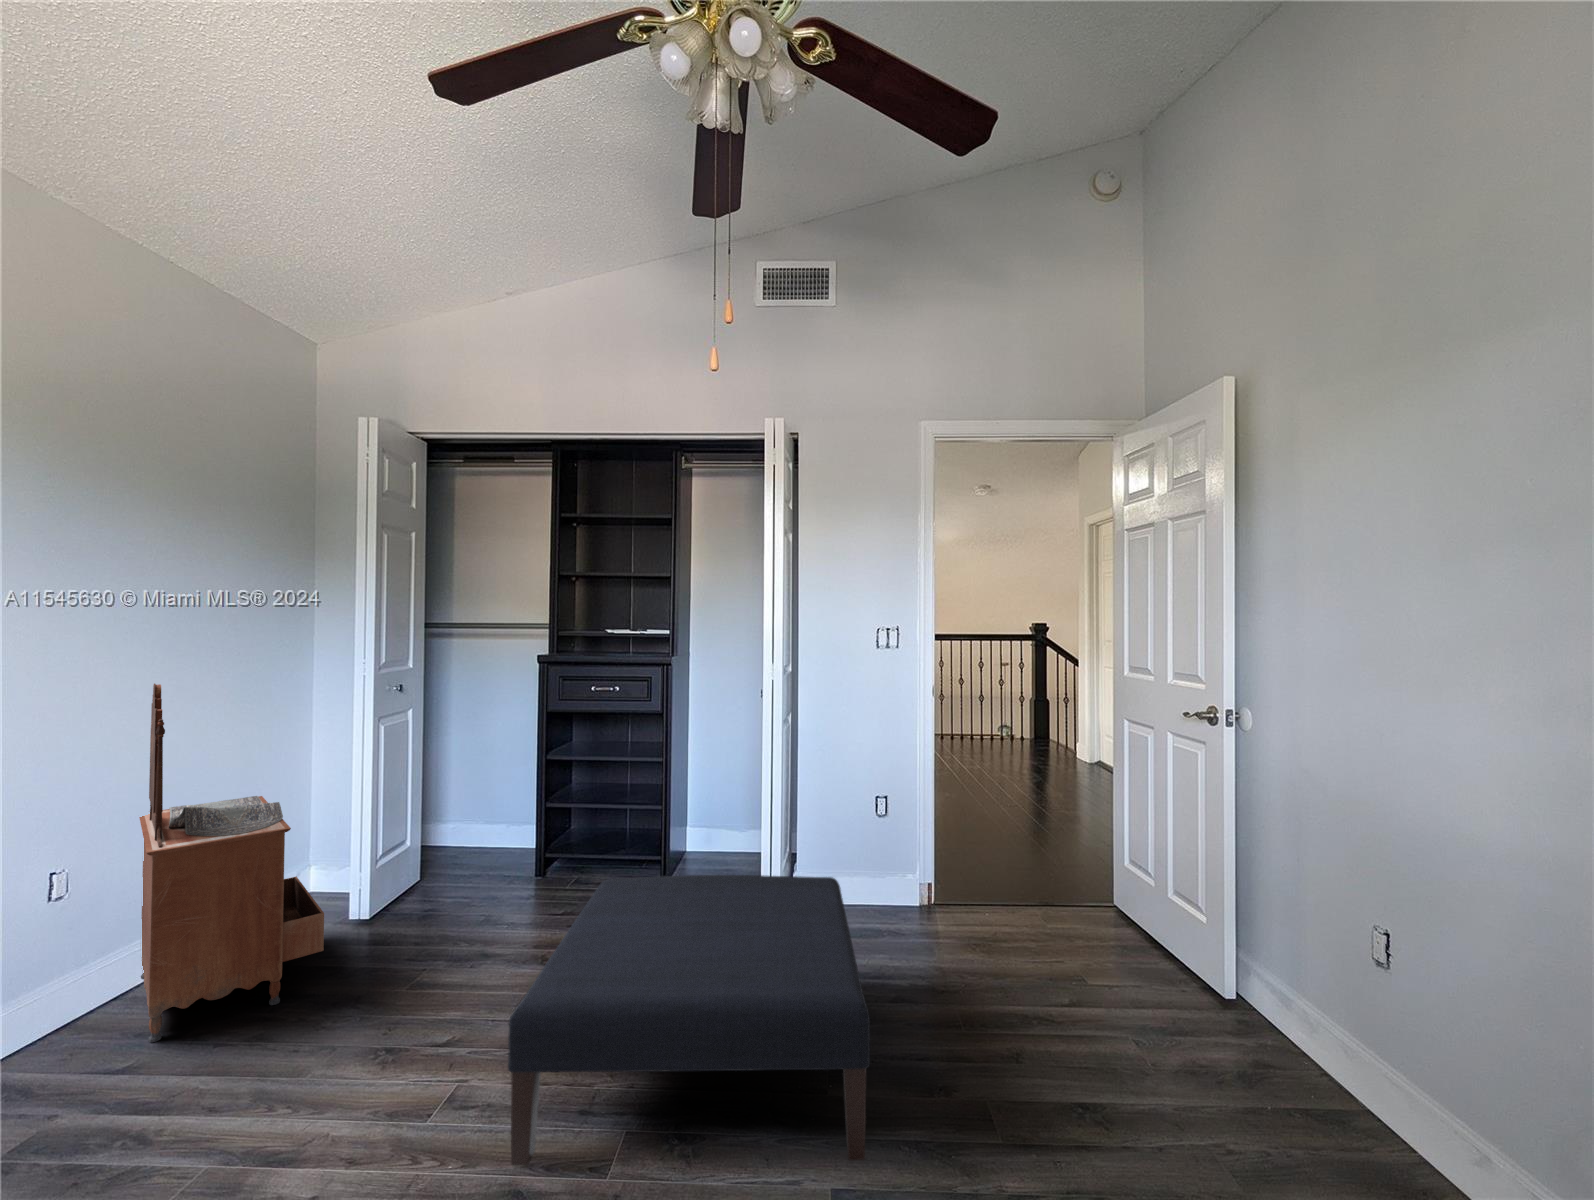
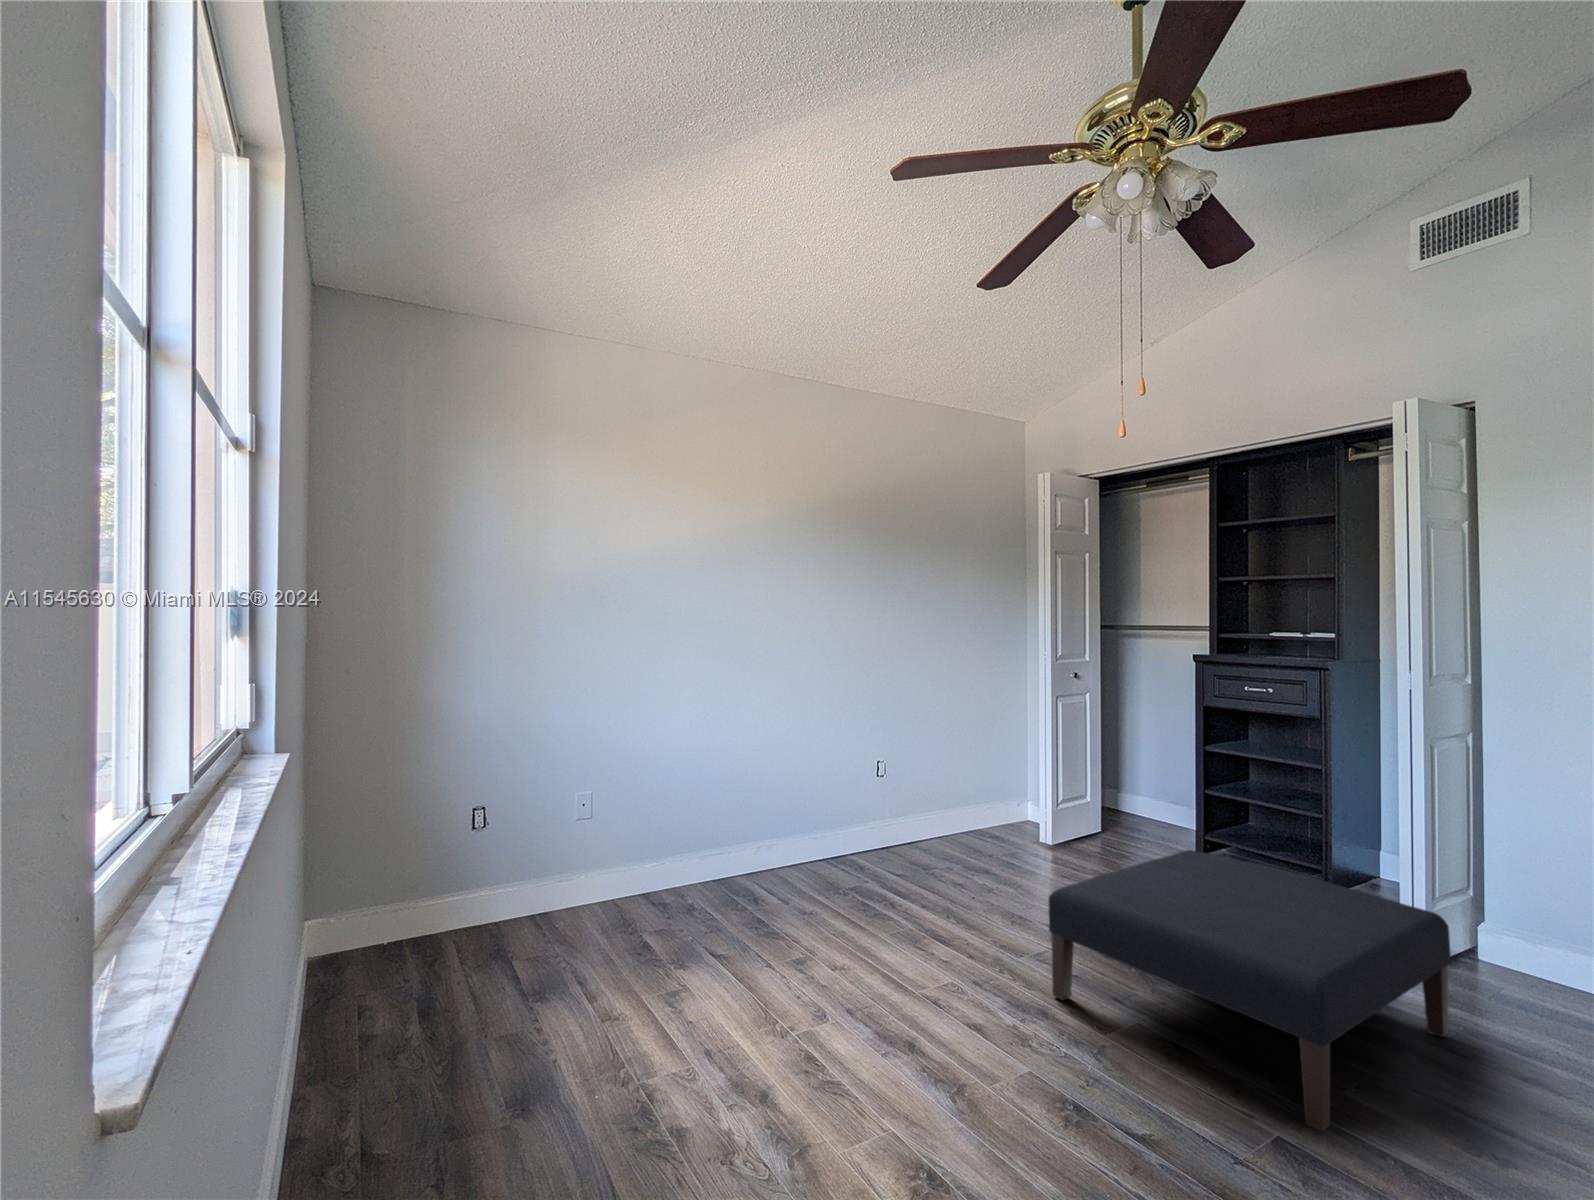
dresser: present [139,683,324,1043] -> none [913,663,1009,874]

